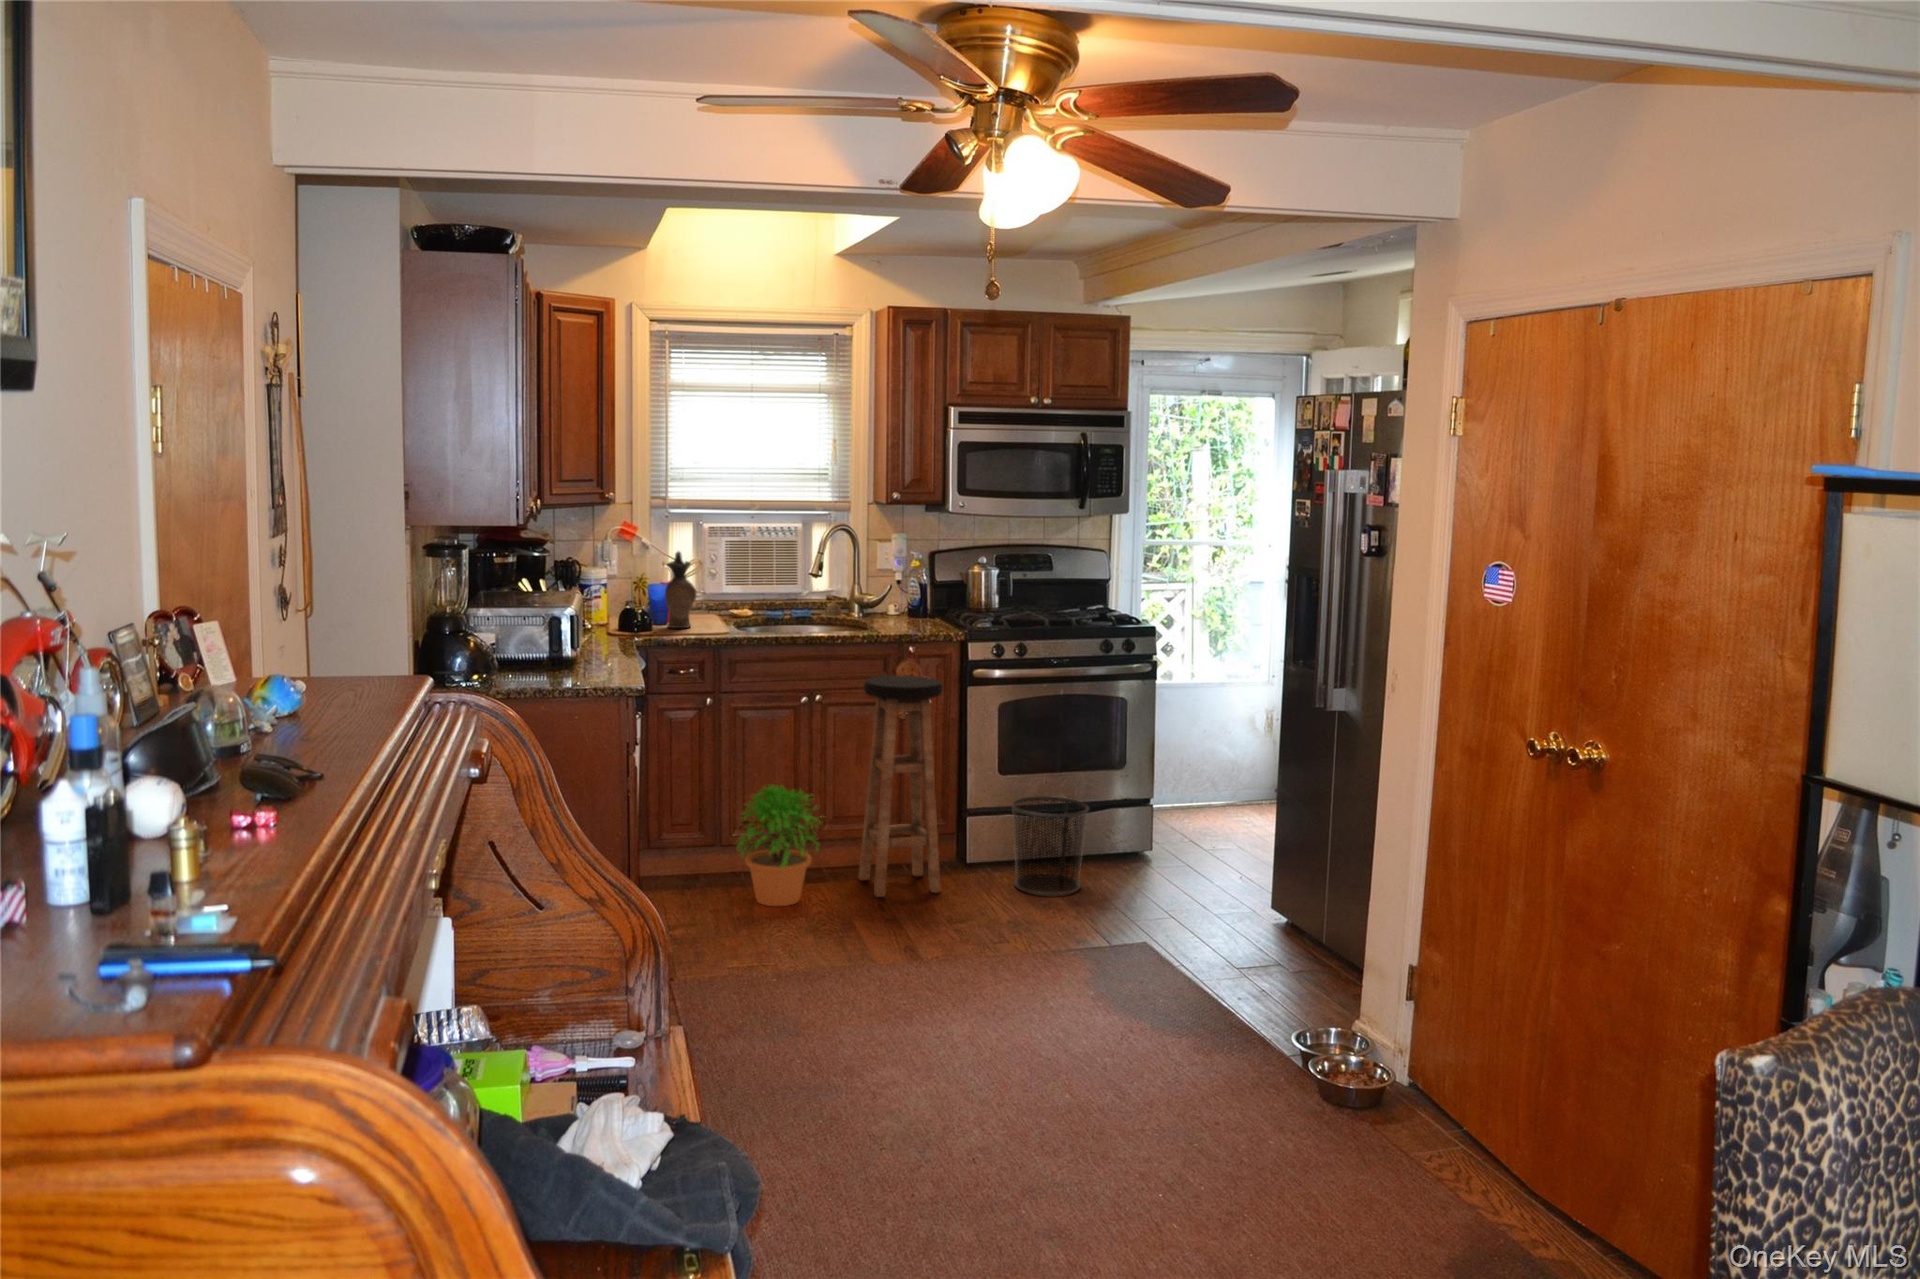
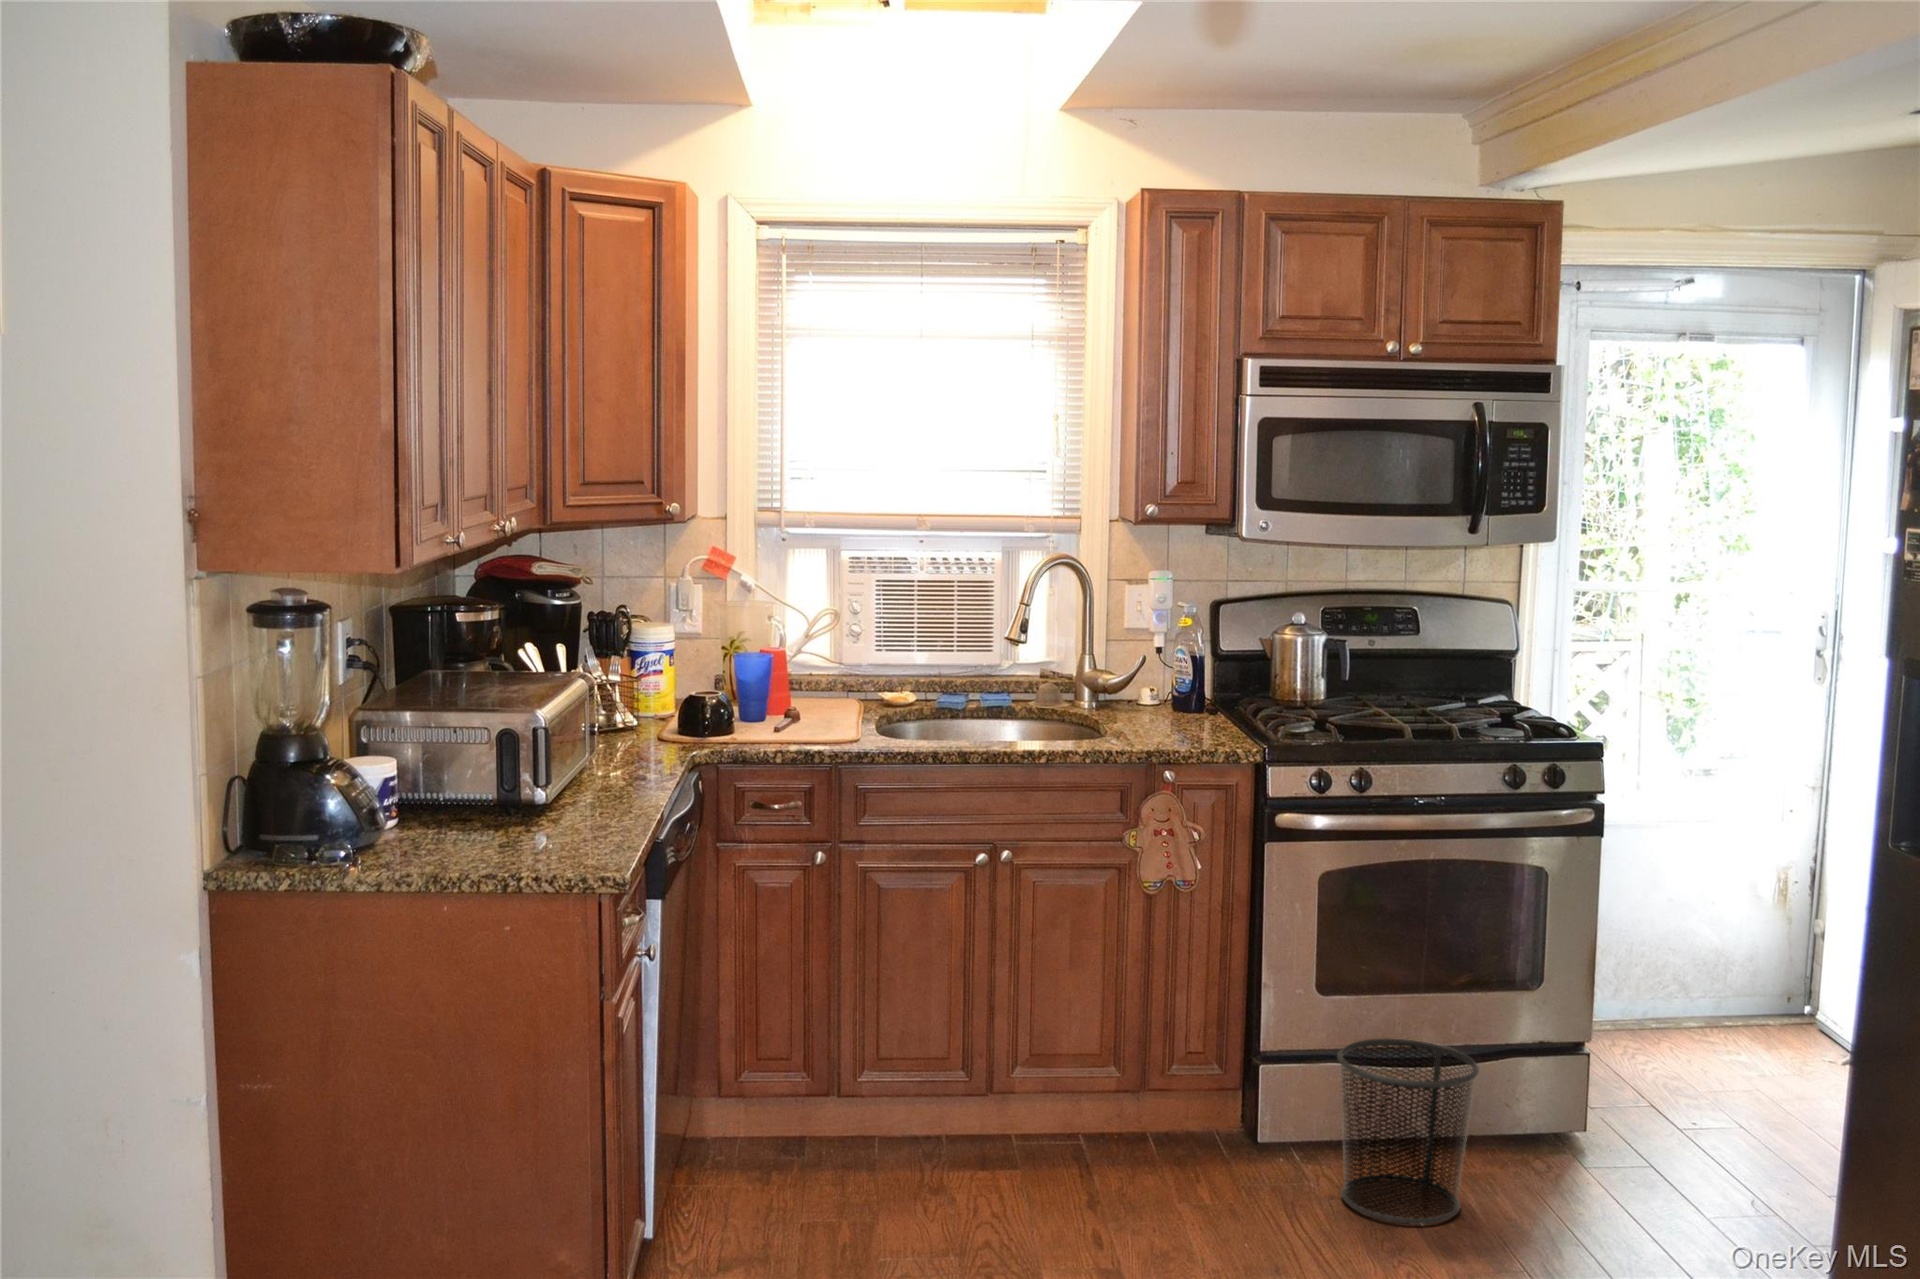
ceramic pitcher: present [665,552,696,628] -> none [761,599,813,727]
bar stool: present [859,676,943,897] -> none [1069,820,1220,1209]
potted plant: present [738,785,822,906] -> none [850,1003,1016,1219]

